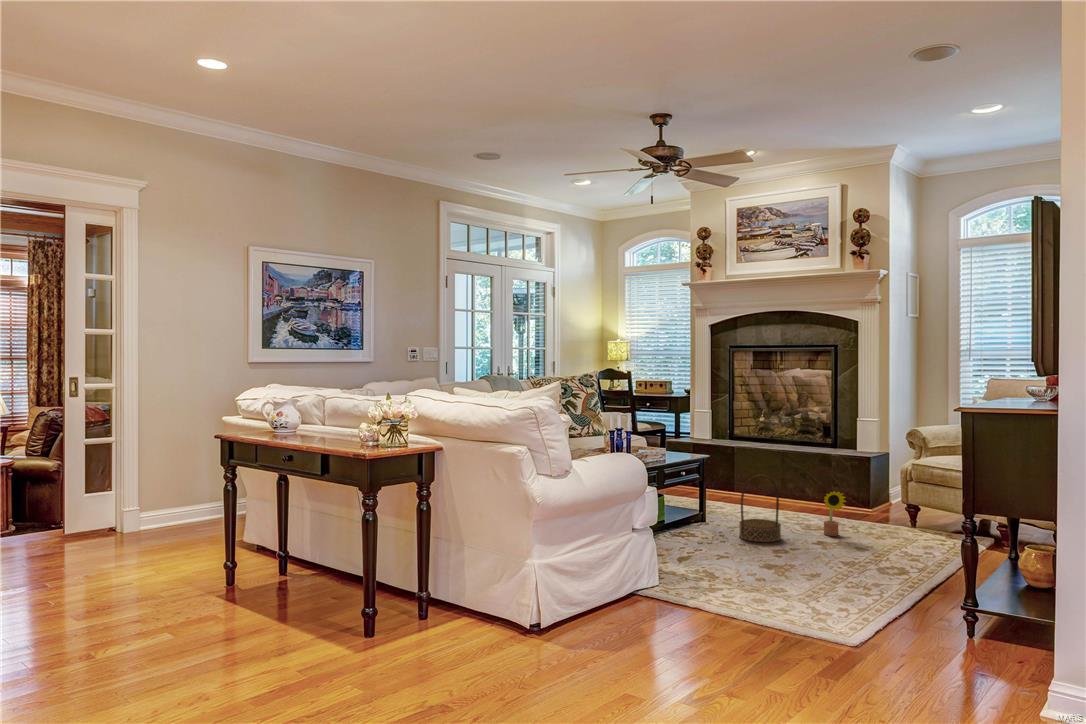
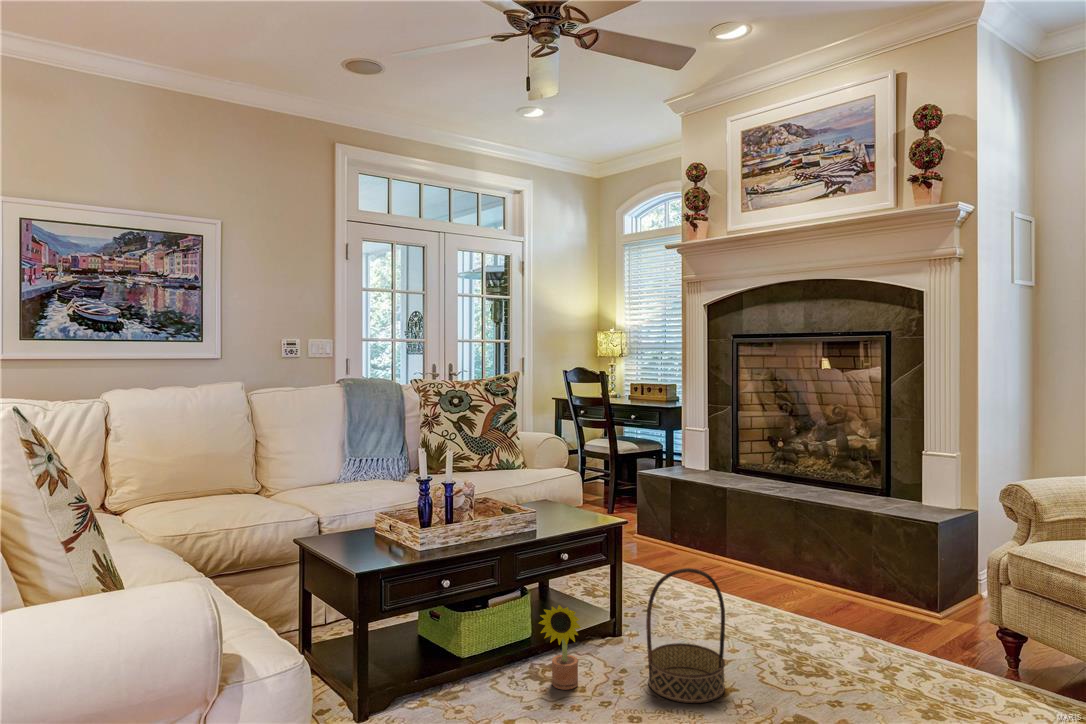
decorative plant: present [824,491,846,536] -> present [539,605,581,690]

